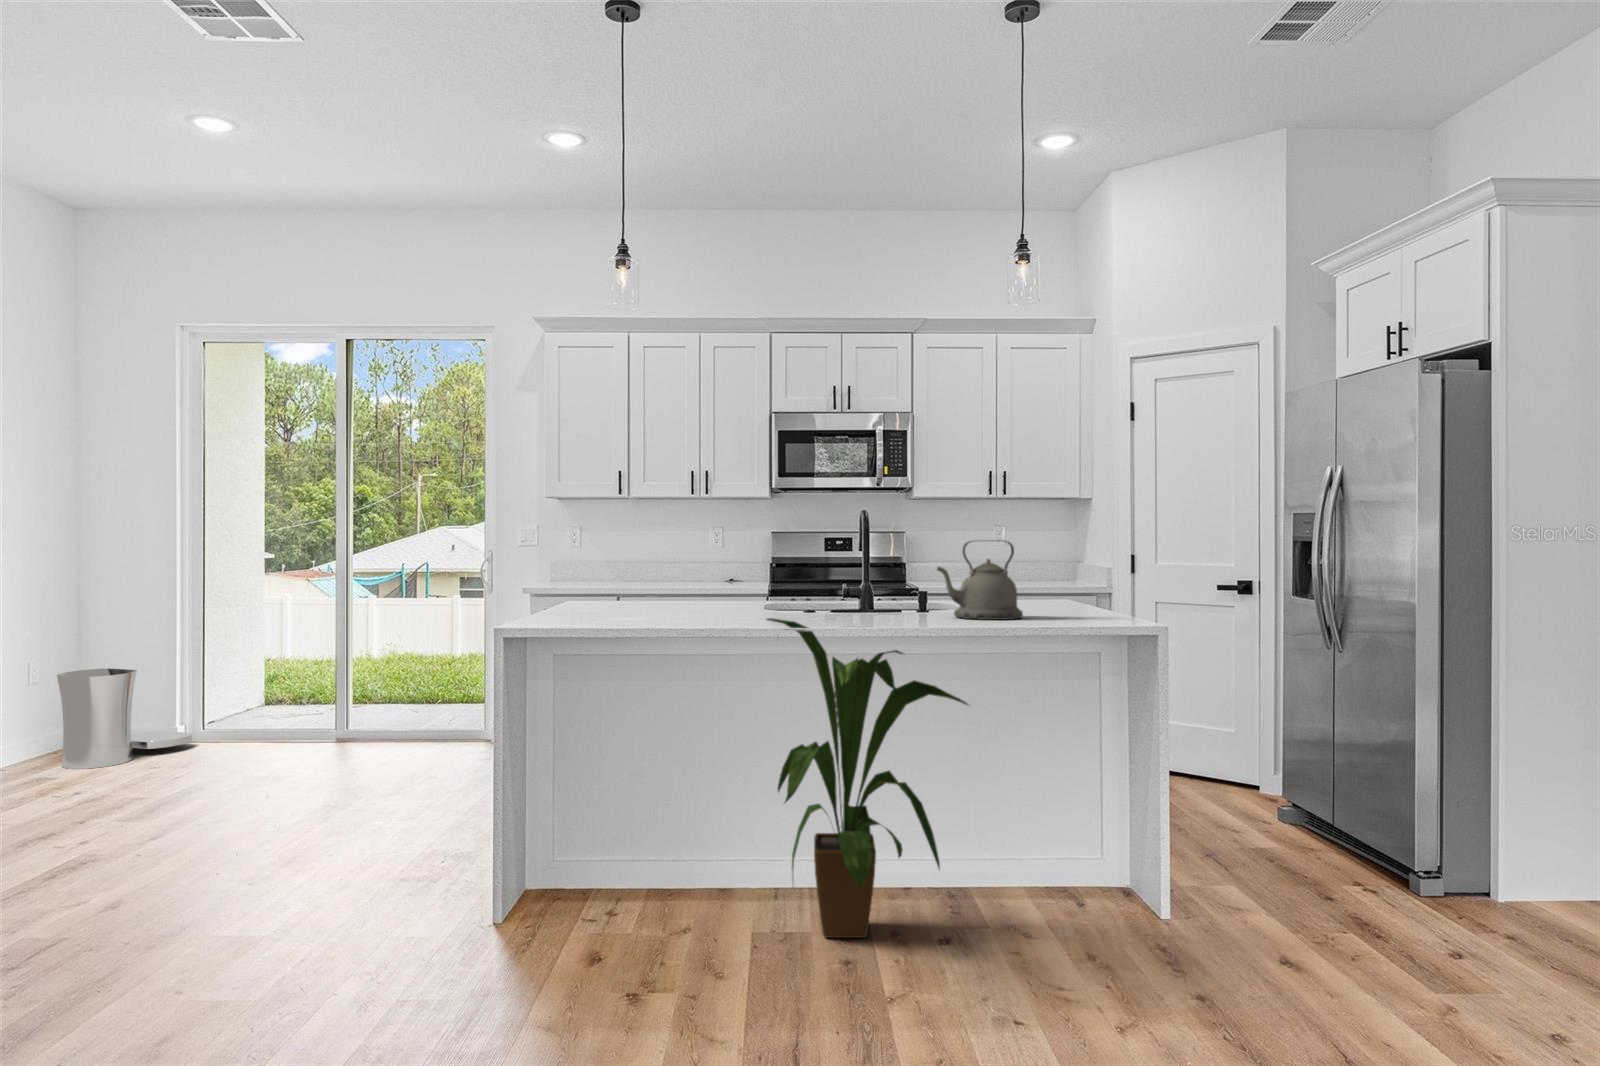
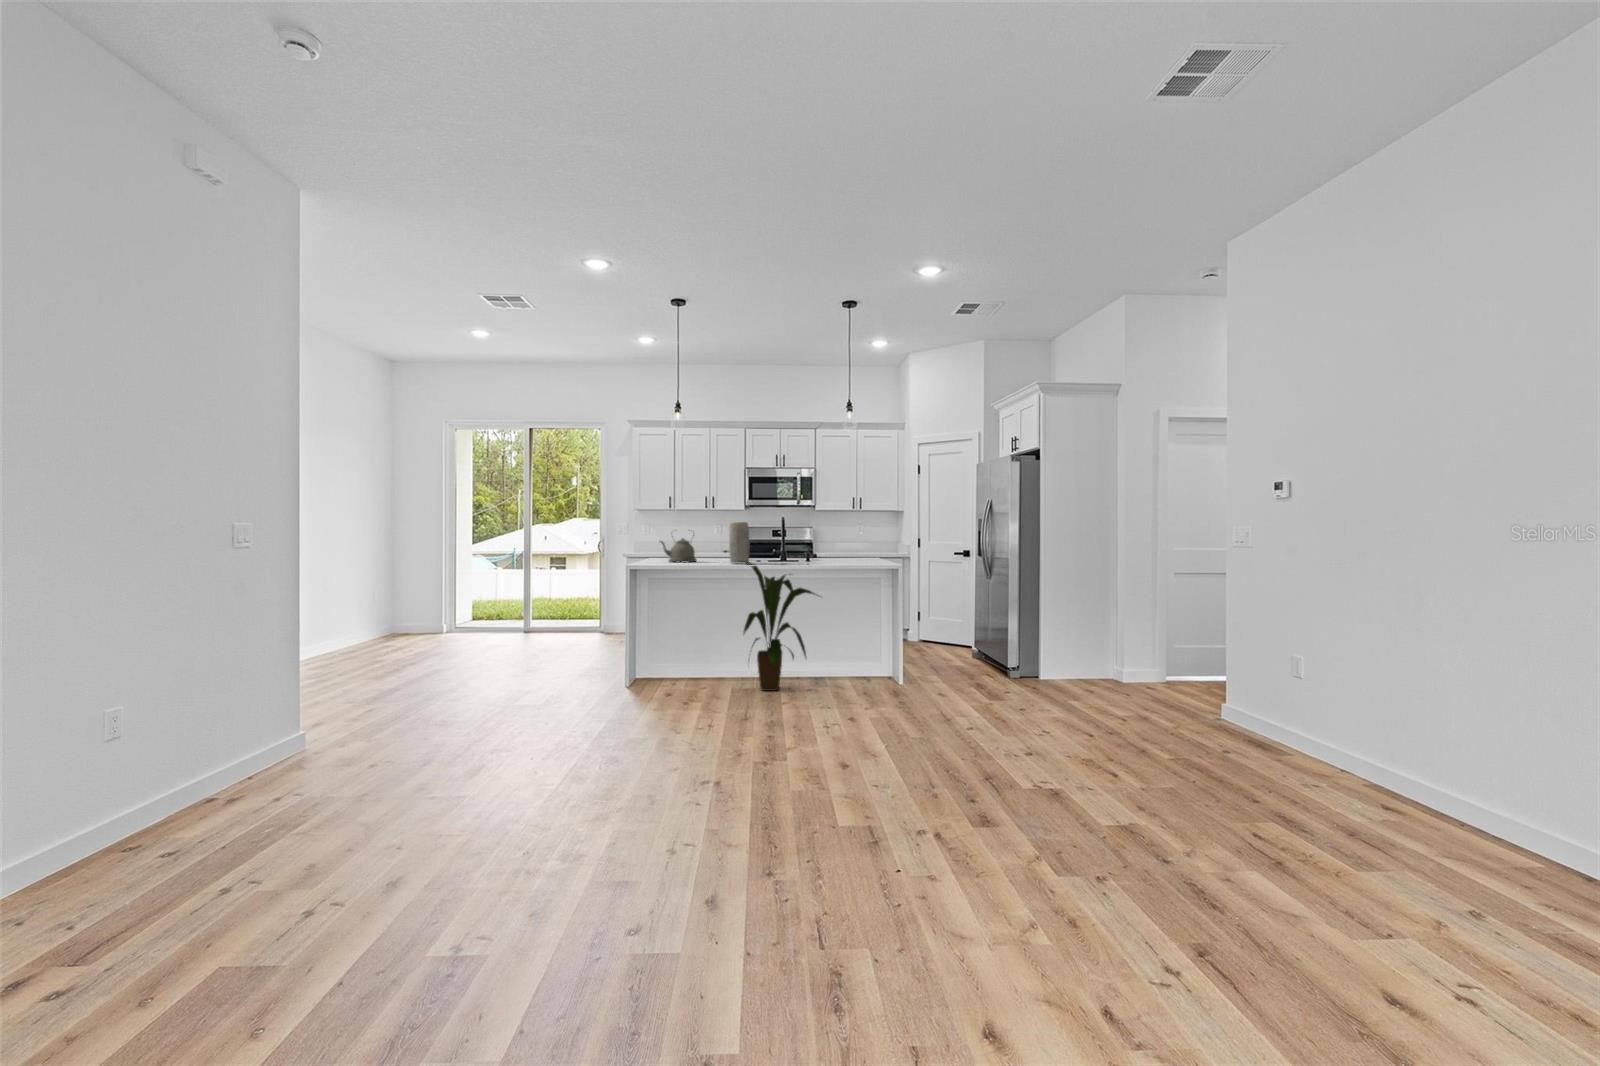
vase: none [743,523,793,623] -> present [729,522,750,563]
kettle: present [937,541,1023,620] -> present [661,535,696,562]
trash can: present [57,668,192,769] -> none [390,594,453,642]

